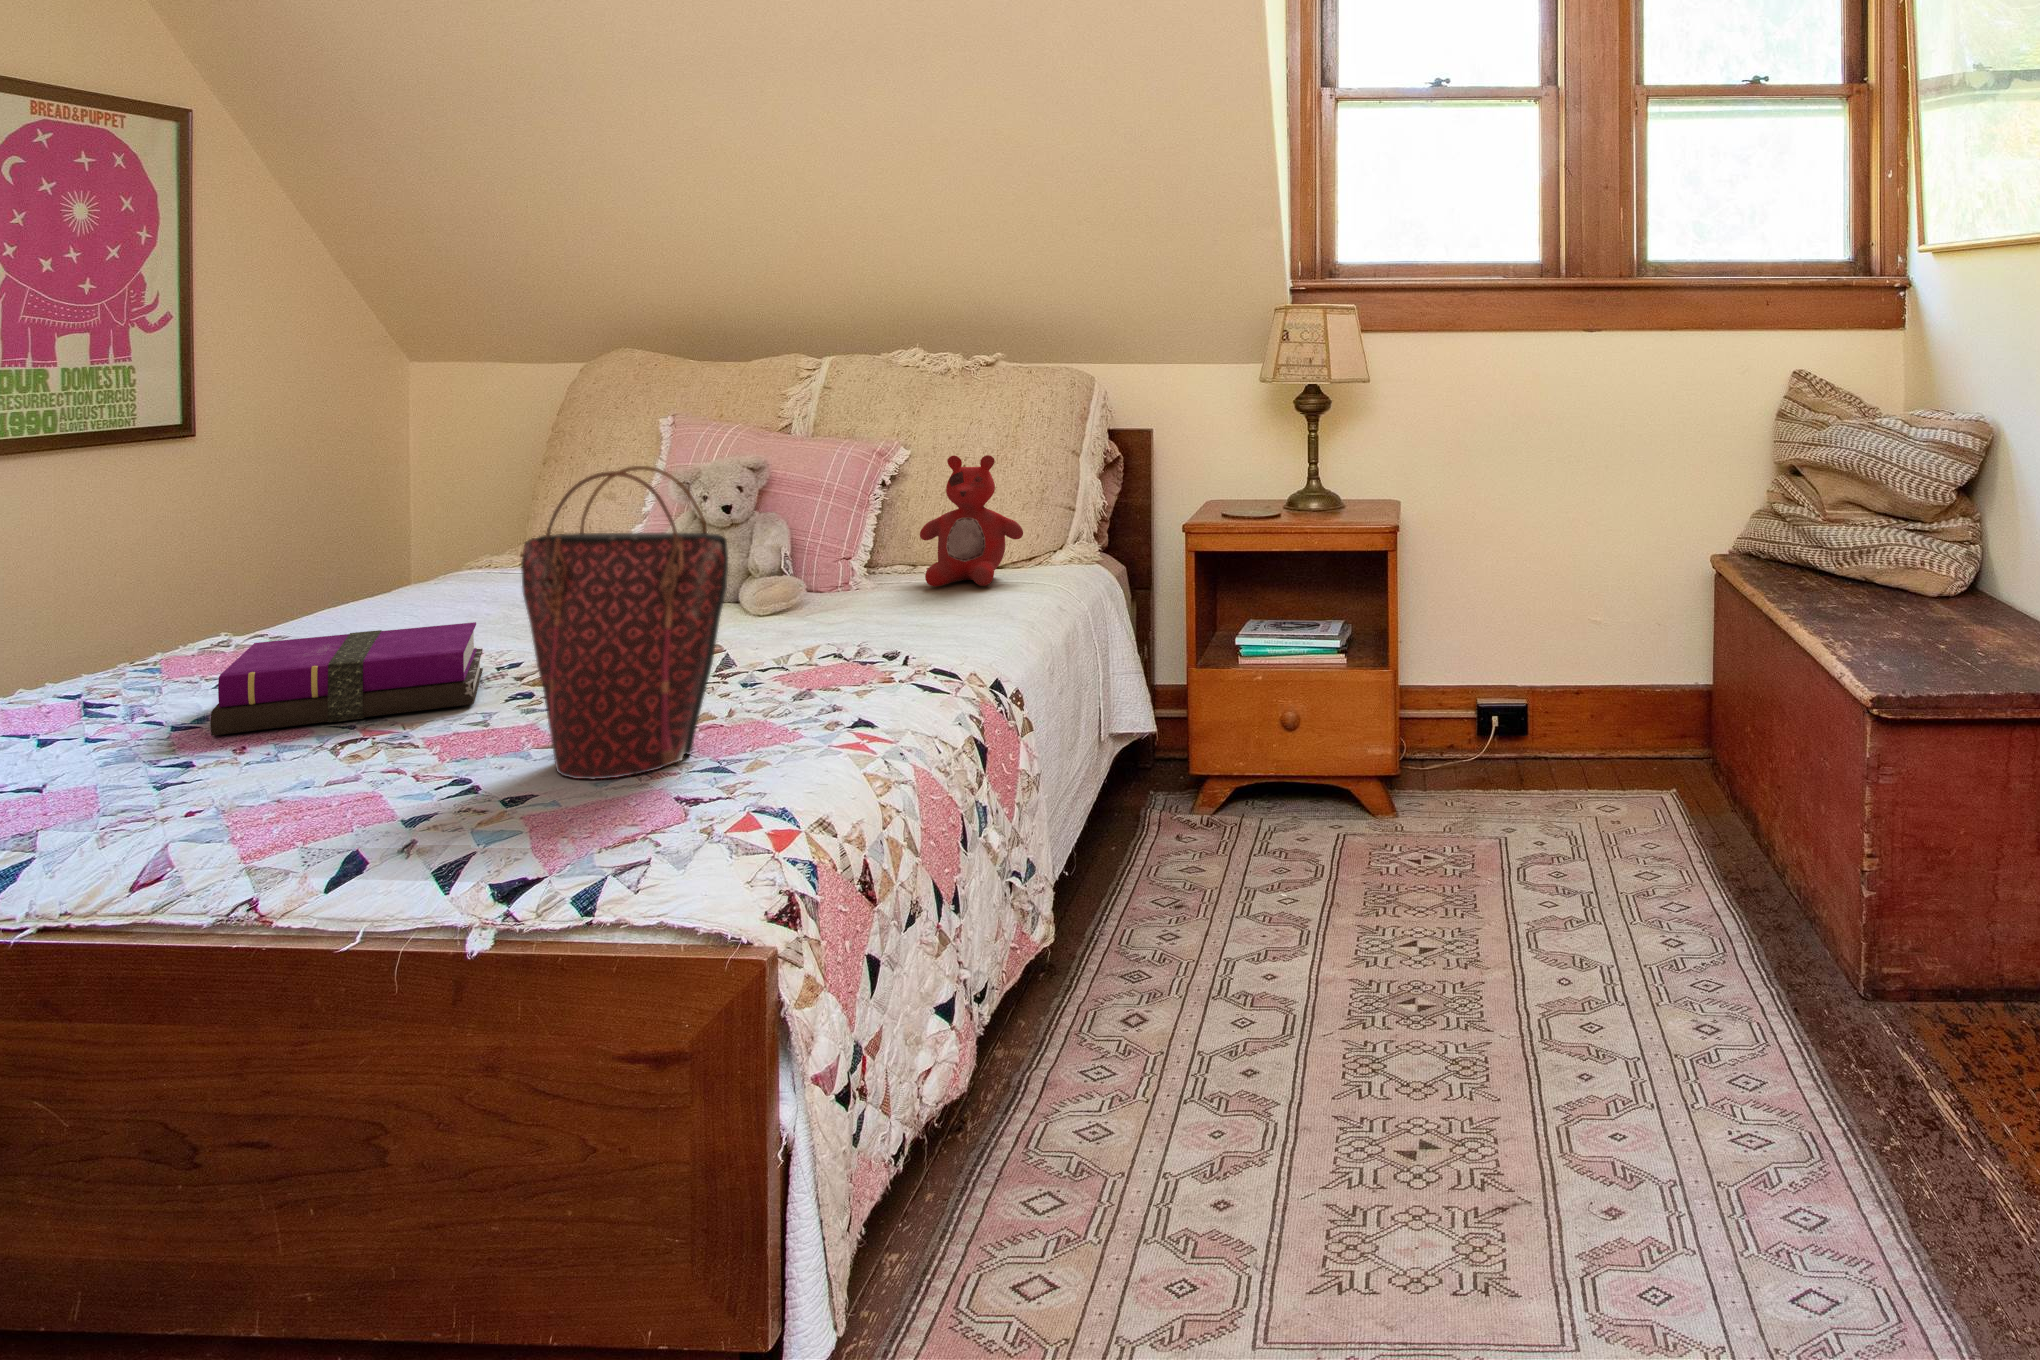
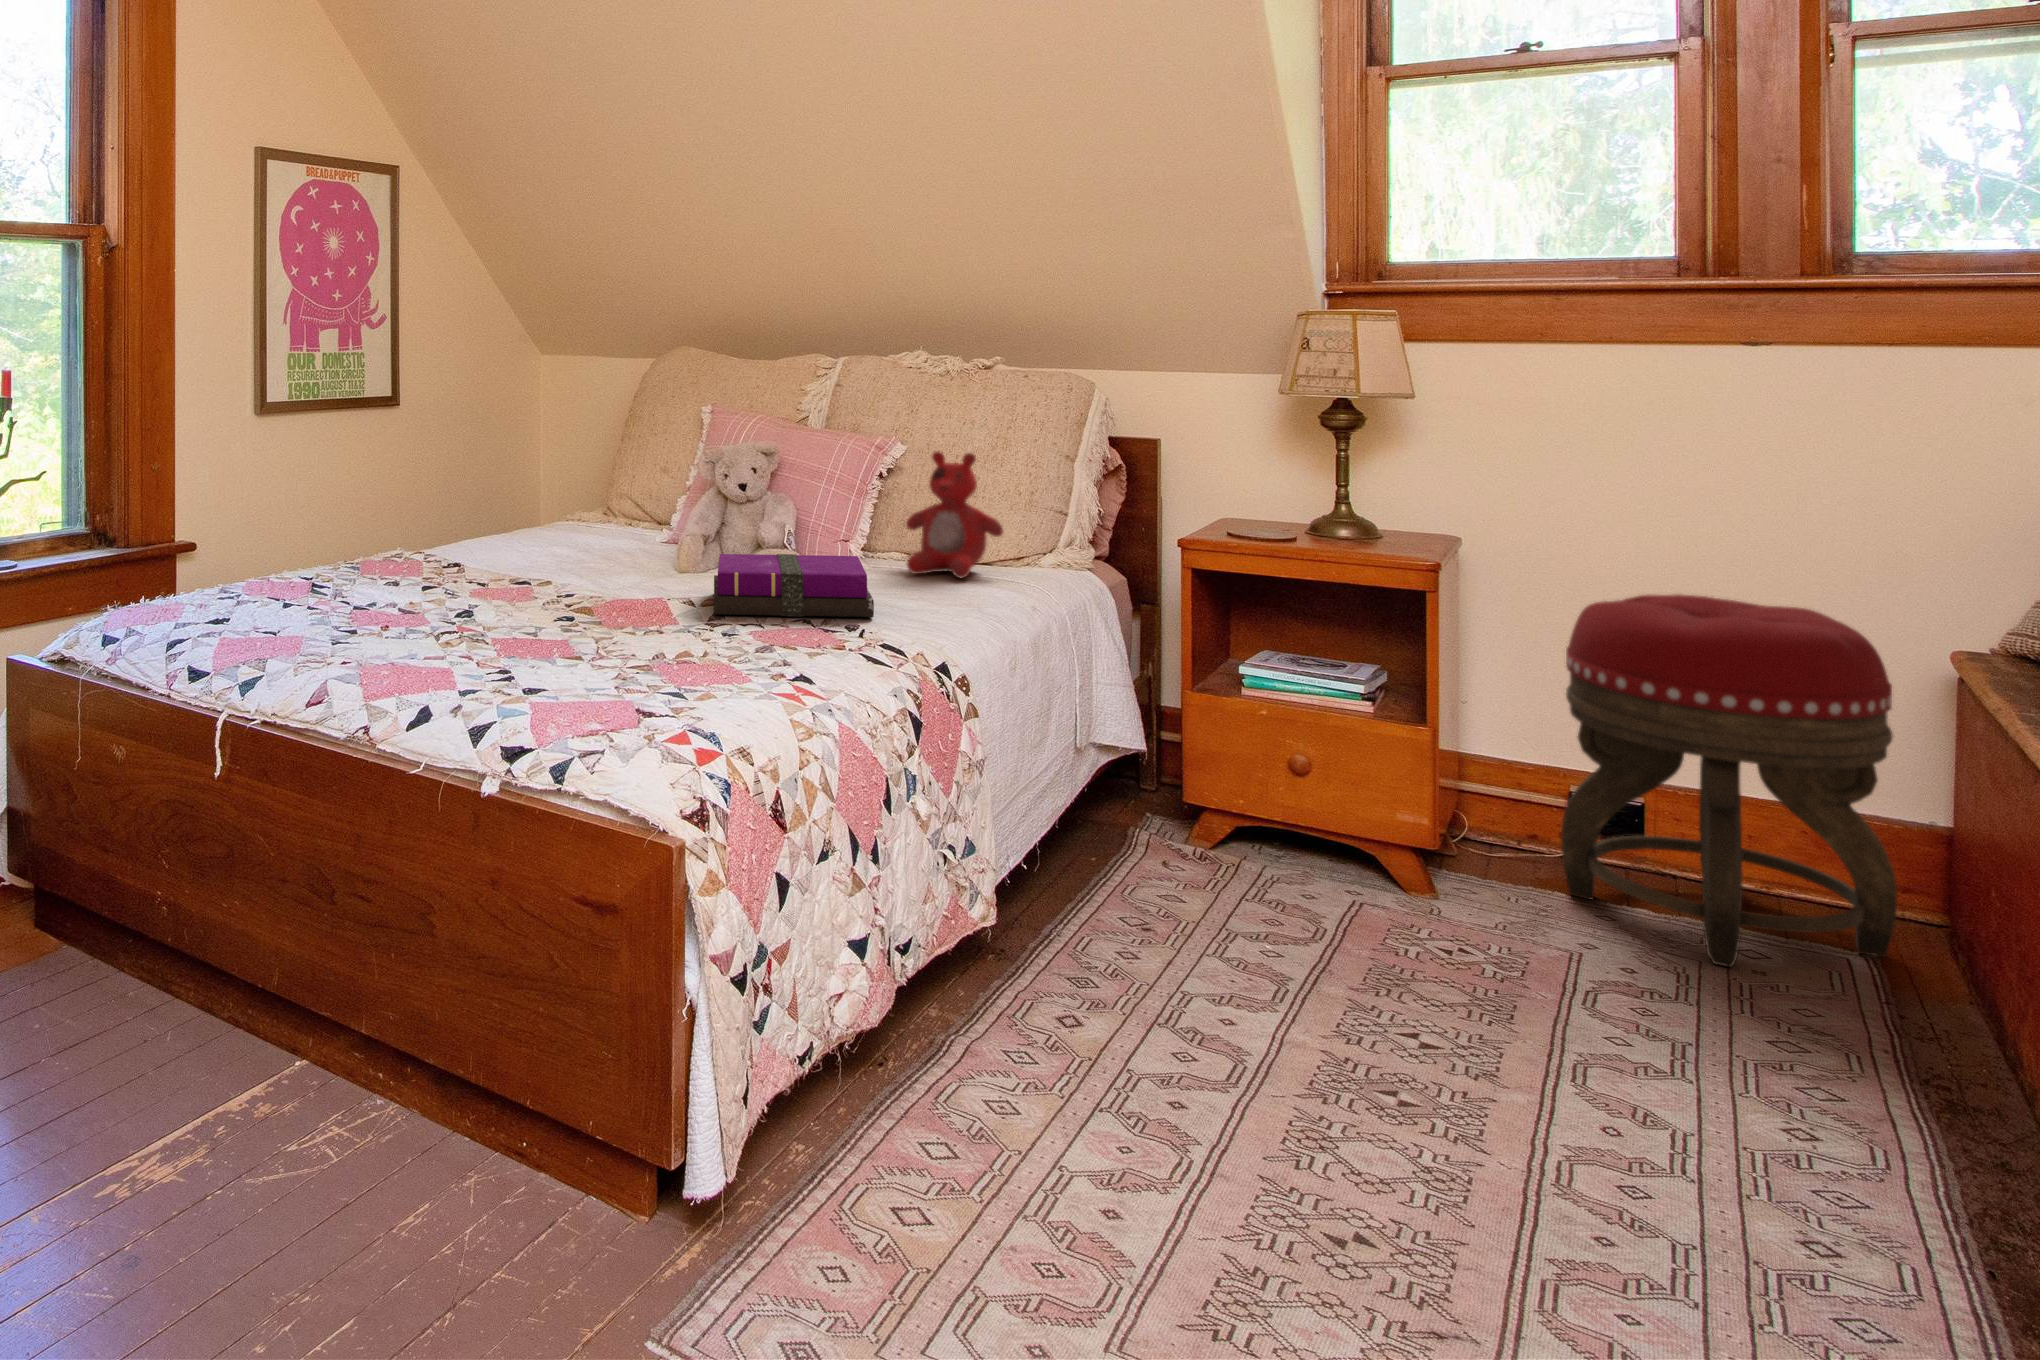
handbag: present [521,466,728,779] -> none [548,437,689,687]
footstool: none [1478,535,1683,823] -> present [1561,594,1898,967]
notebook: present [210,622,483,736] -> present [714,554,874,617]

